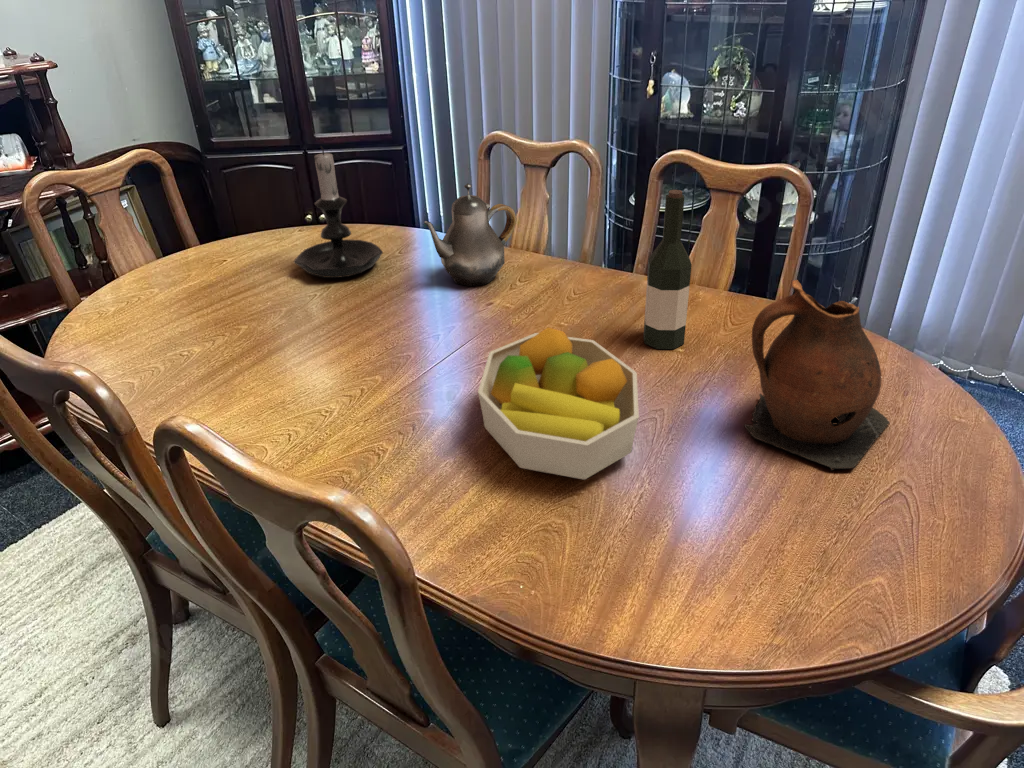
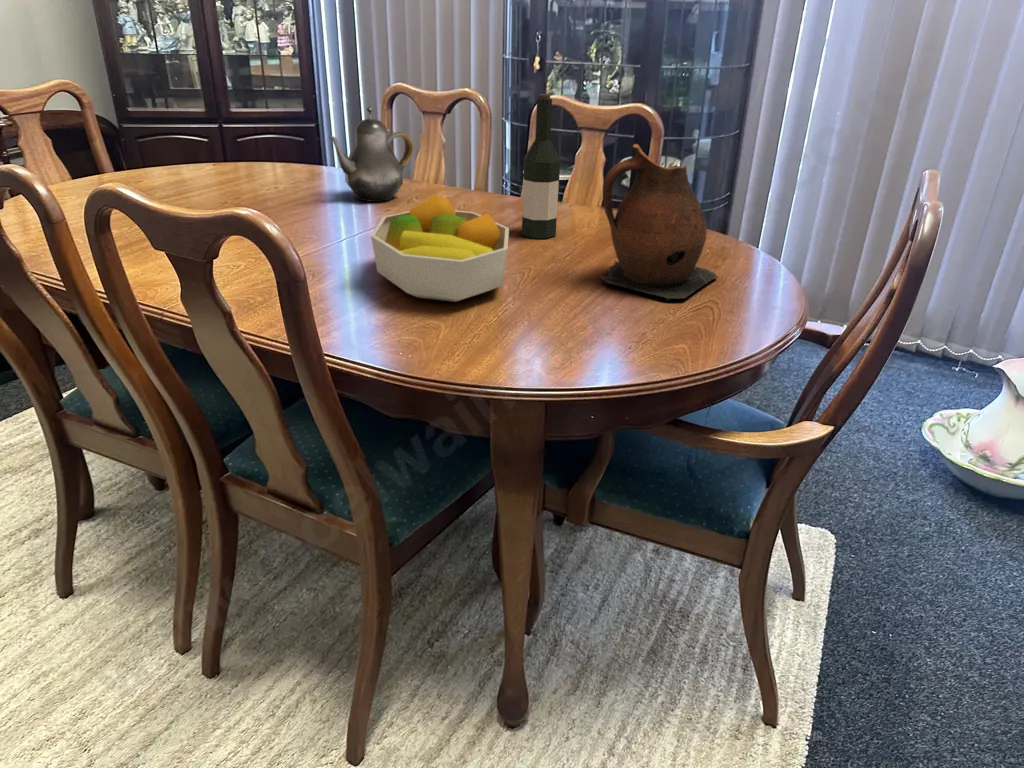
candle holder: present [294,146,383,278] -> none [207,70,292,194]

